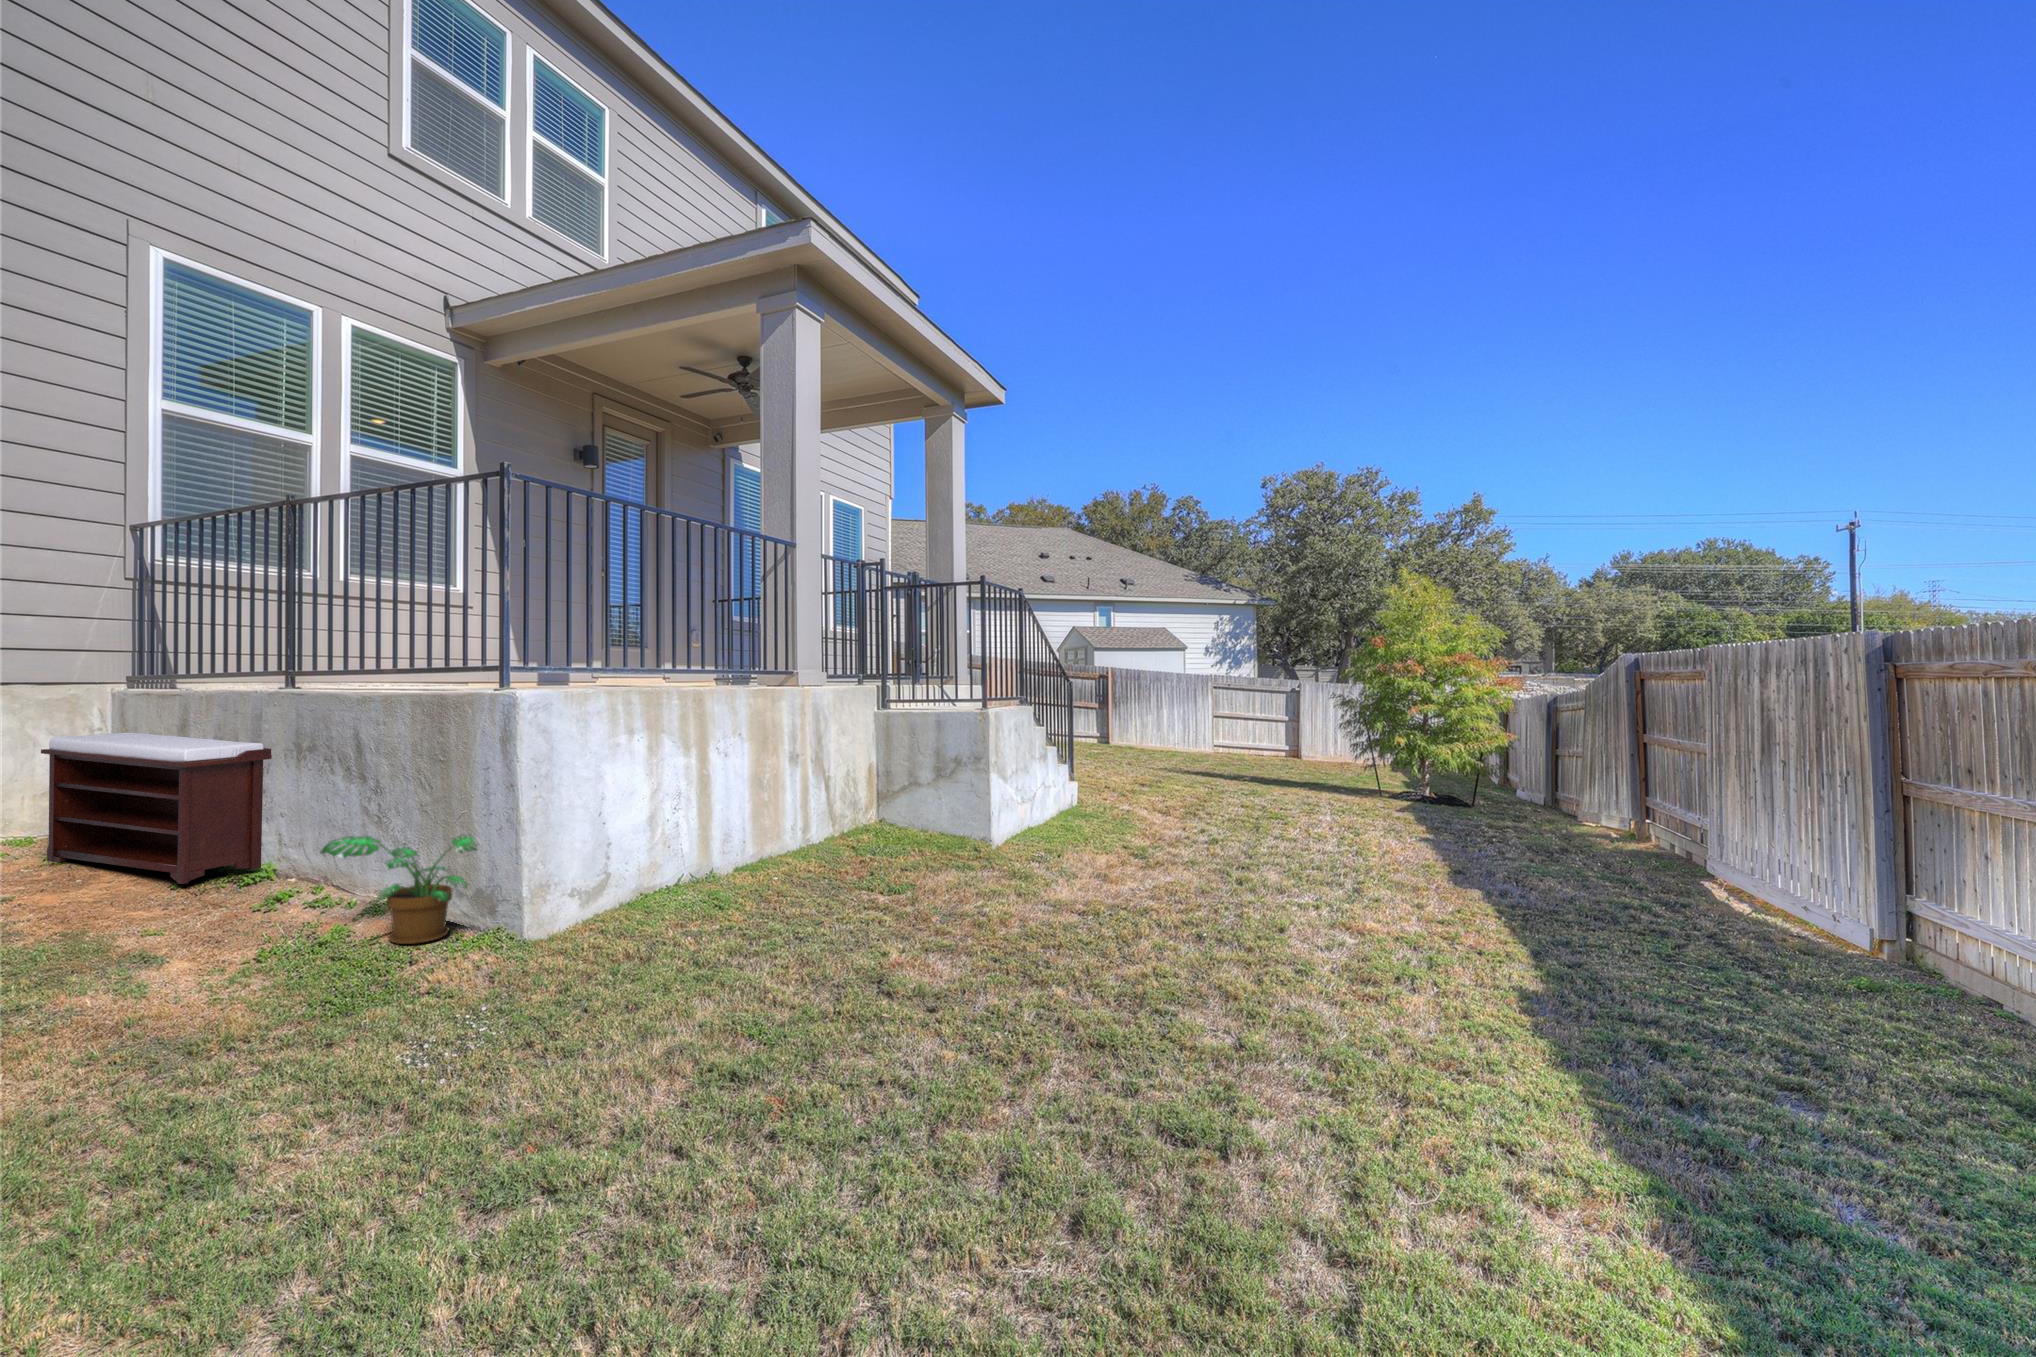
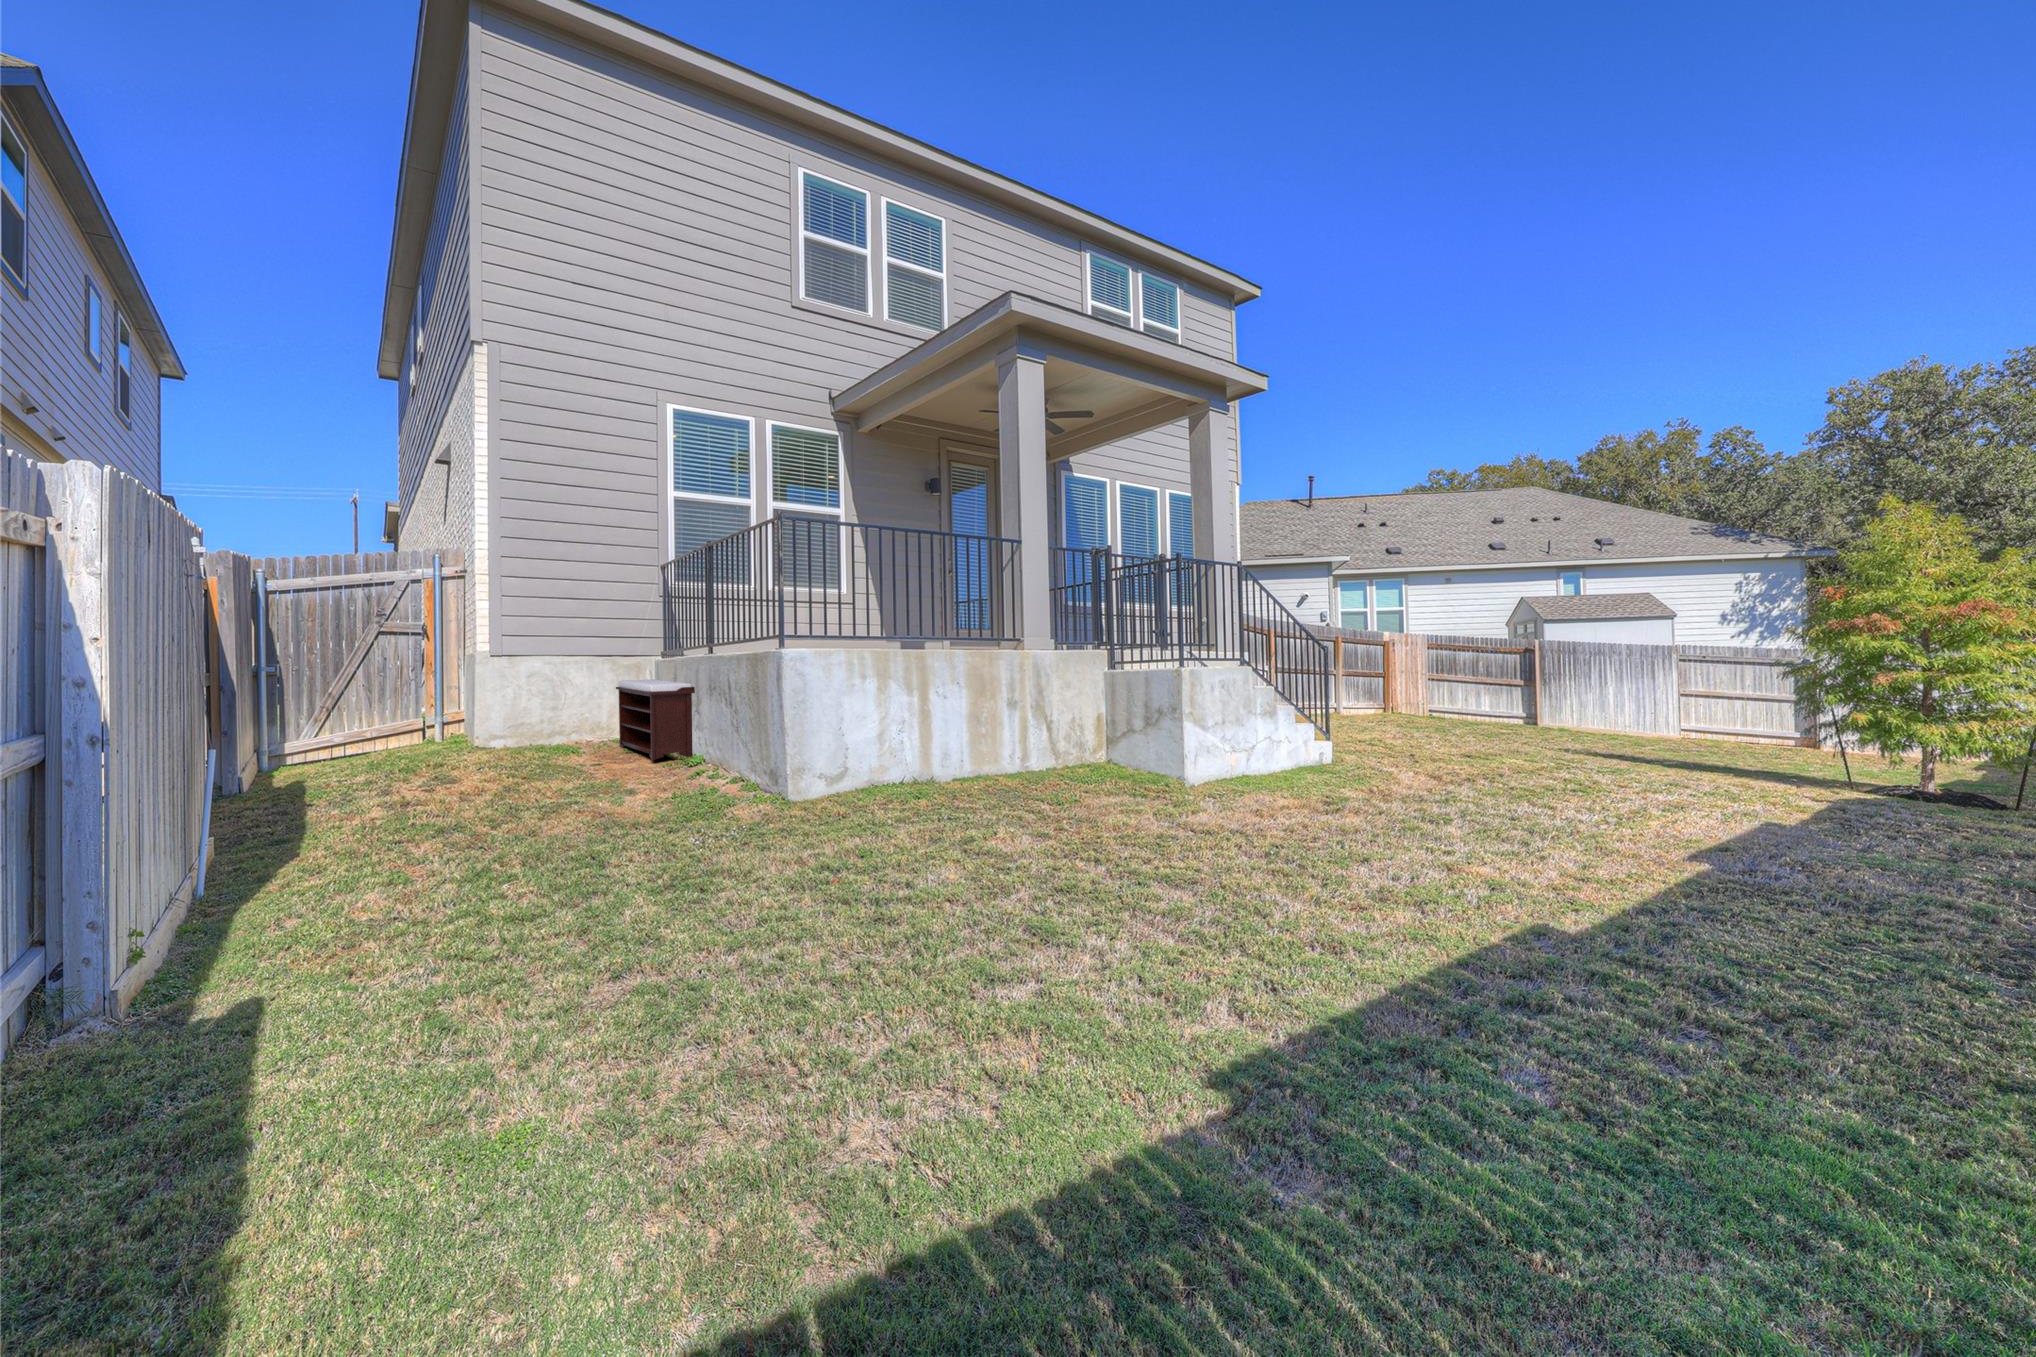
potted plant: present [321,834,477,944] -> none [679,733,763,799]

